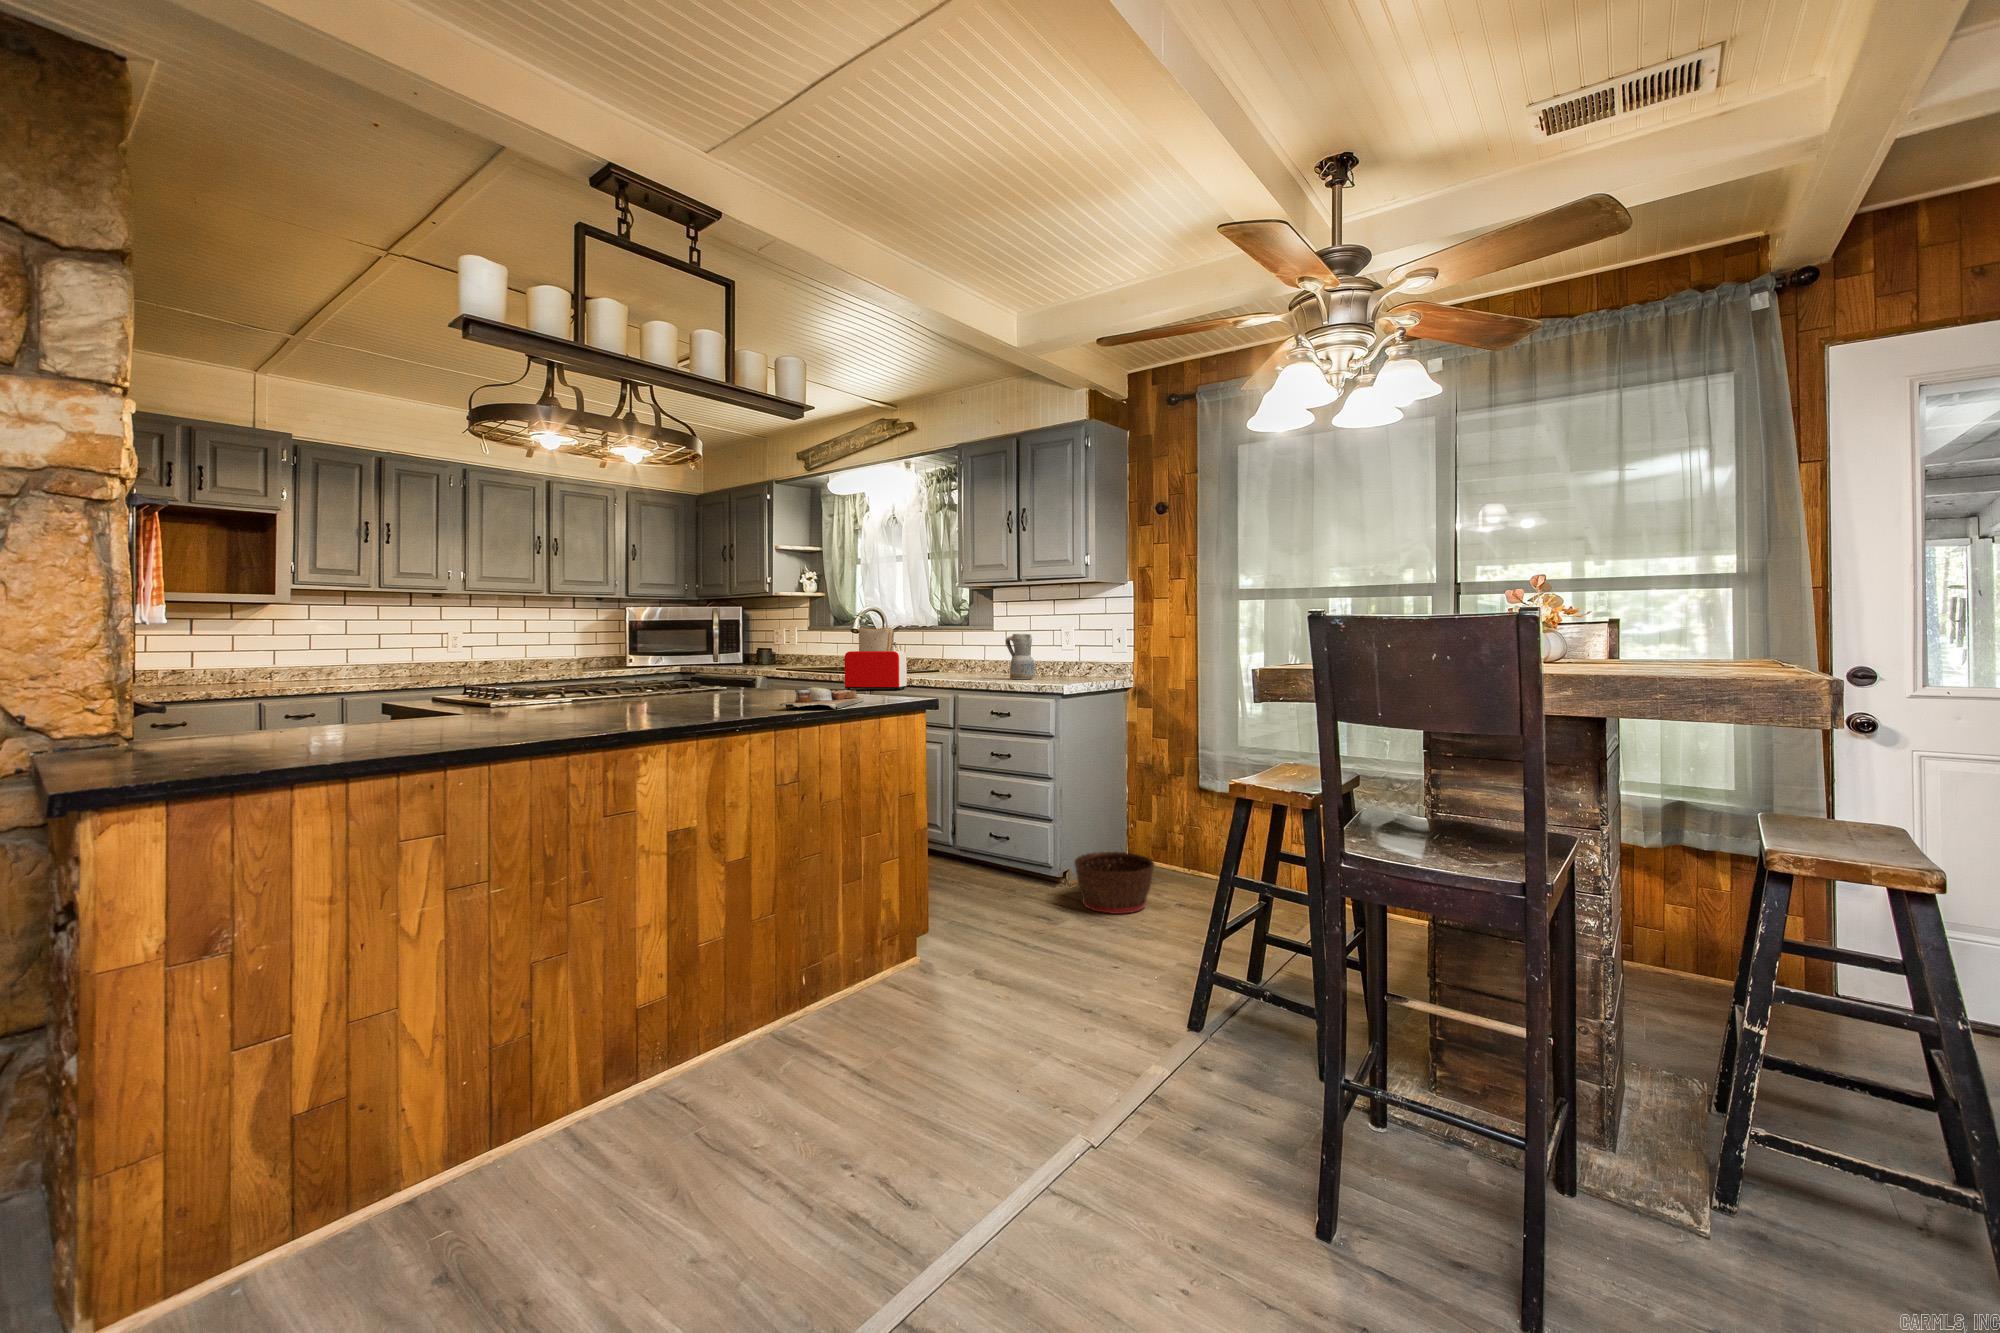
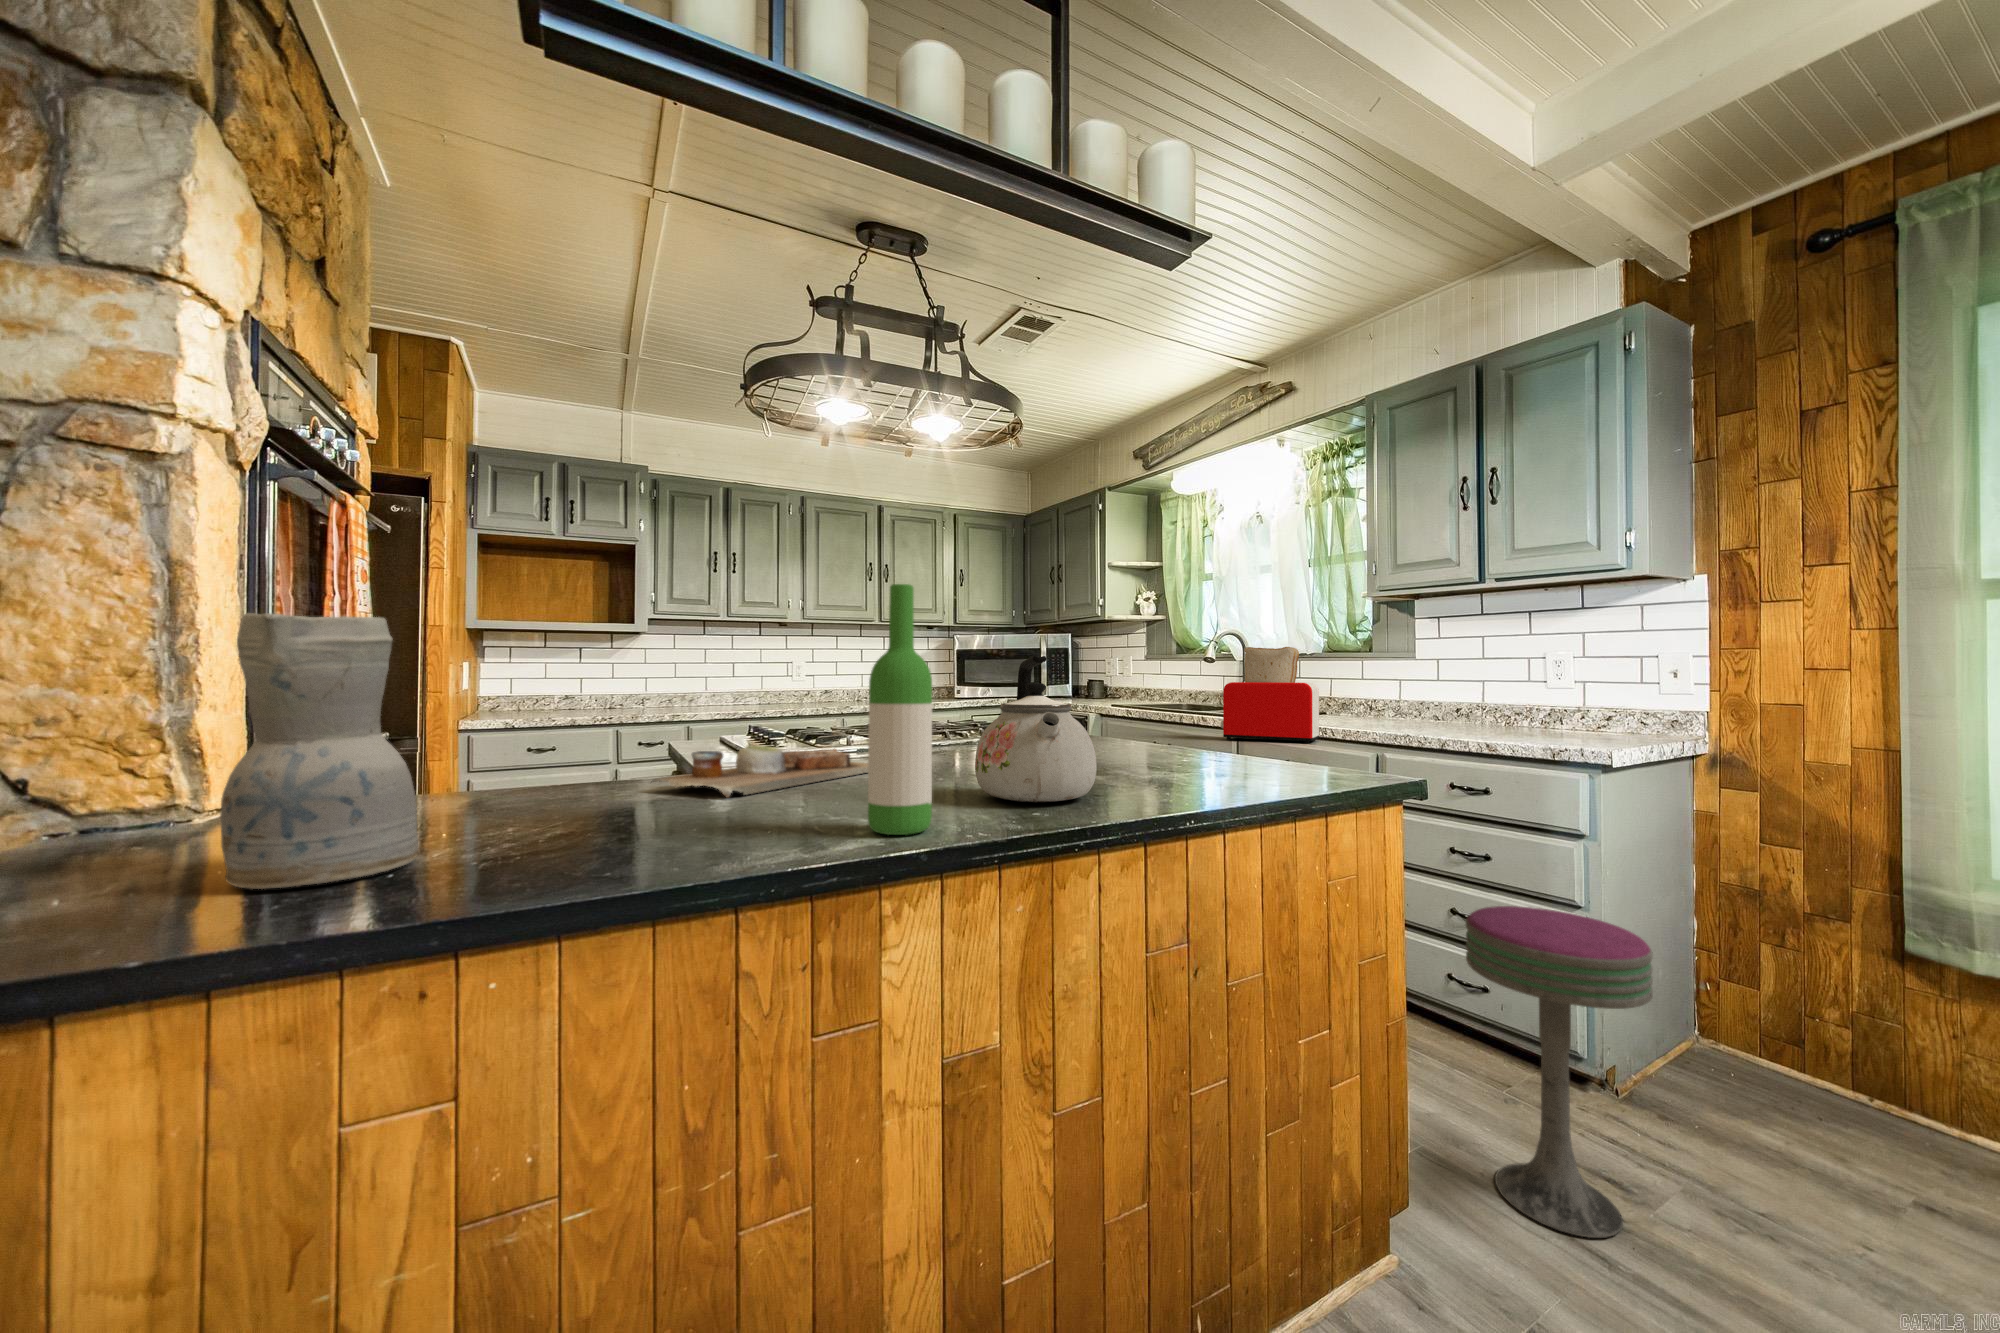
wine bottle: none [628,612,661,728] -> present [868,584,932,835]
ceramic pitcher: present [1006,634,1035,679] -> present [220,613,418,889]
kettle: none [678,642,745,717] -> present [975,656,1097,802]
cutting board: present [780,687,864,709] -> present [653,746,868,797]
bar stool: none [968,777,1048,936] -> present [1466,906,1653,1238]
basket: present [1074,852,1155,914] -> none [1659,1052,1881,1218]

